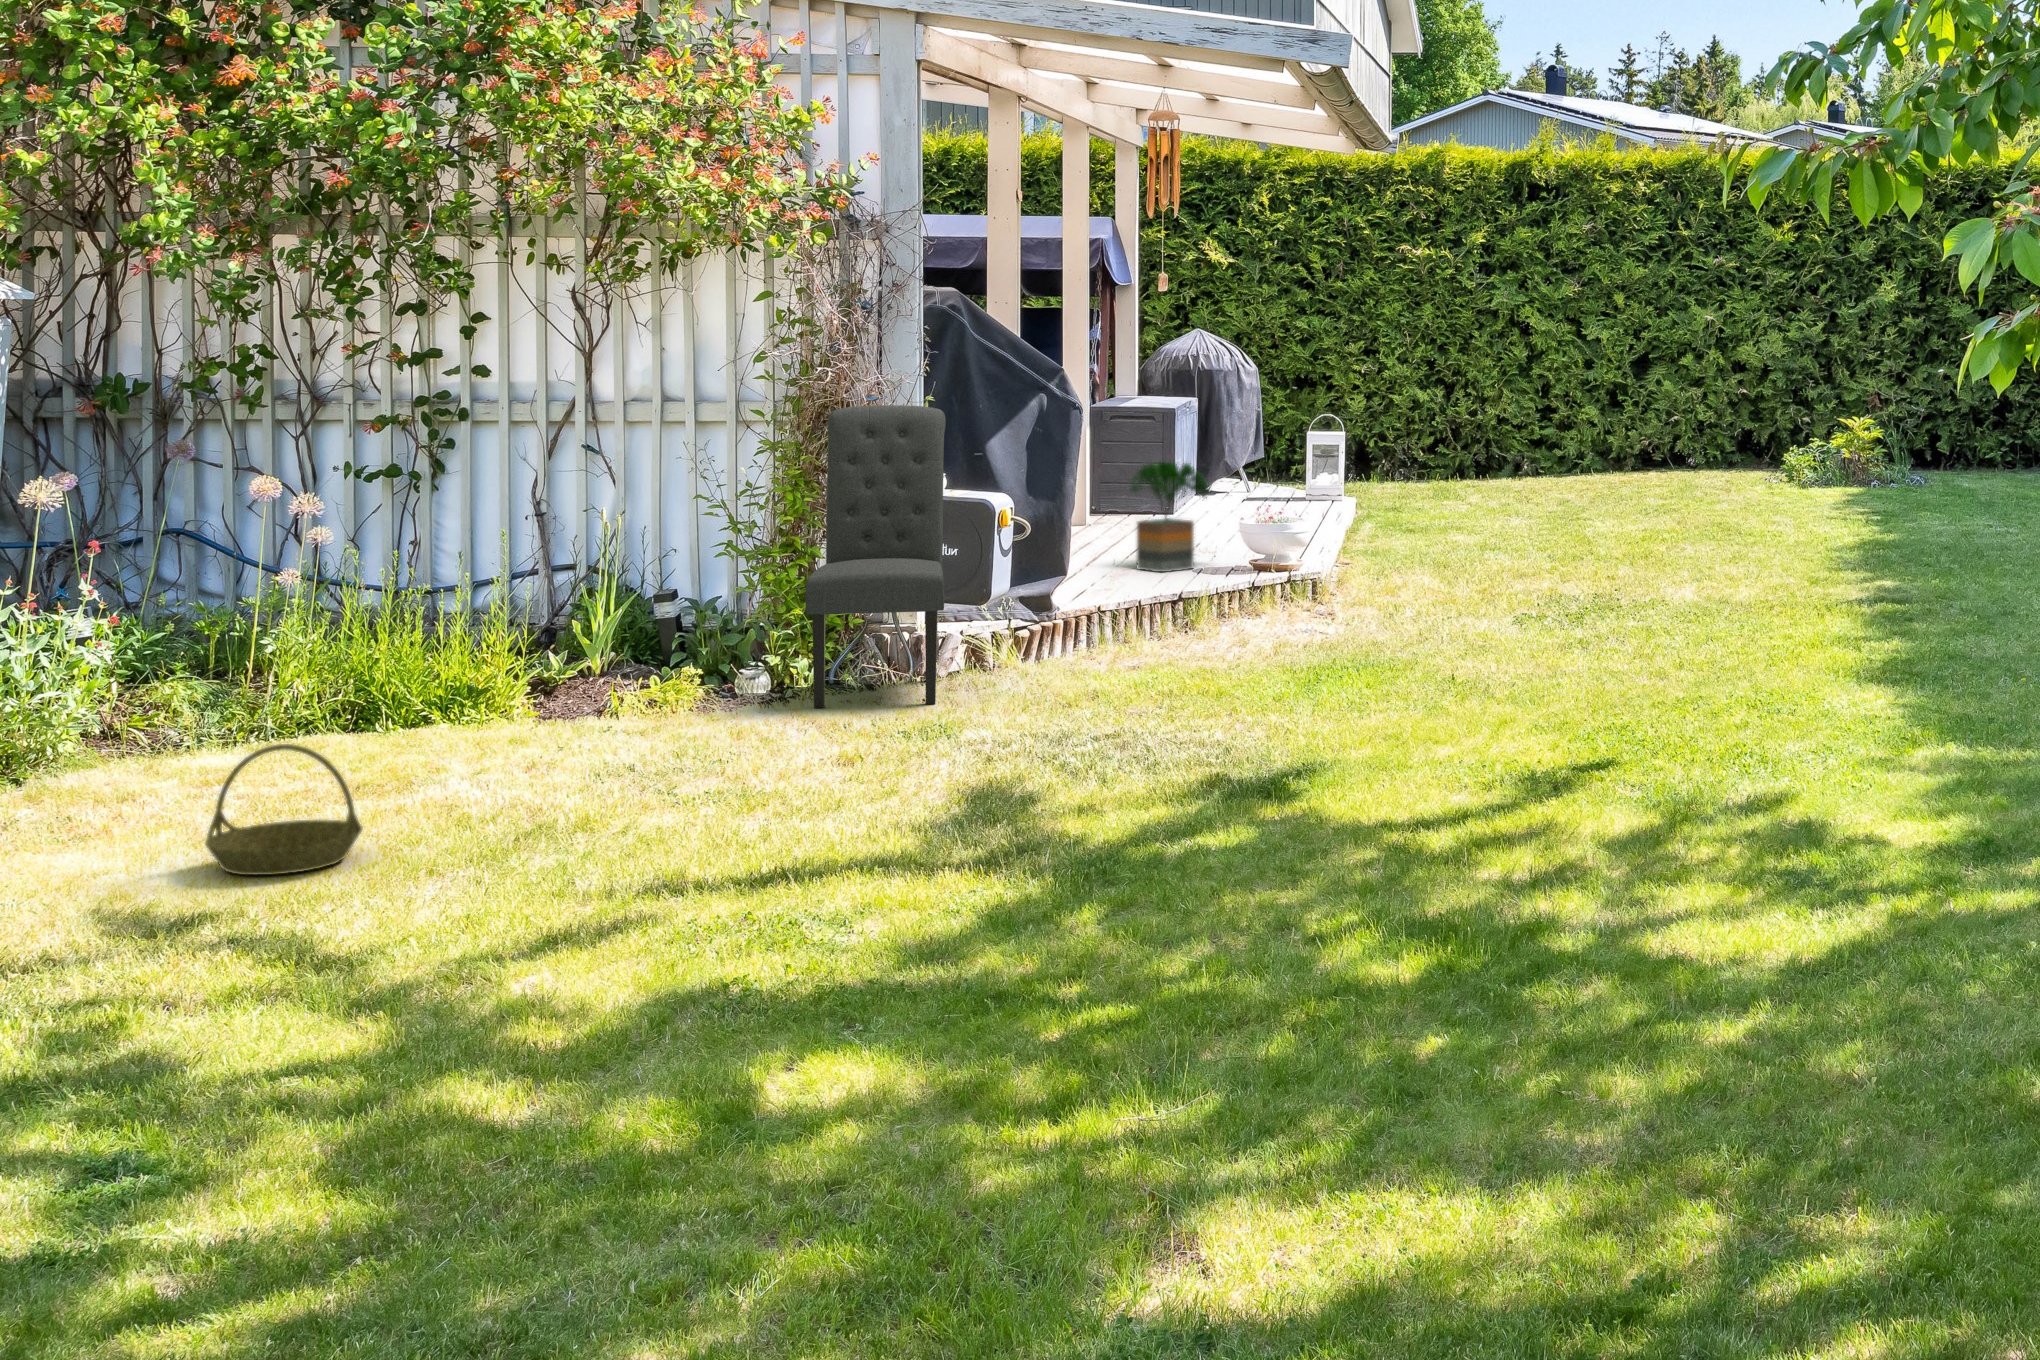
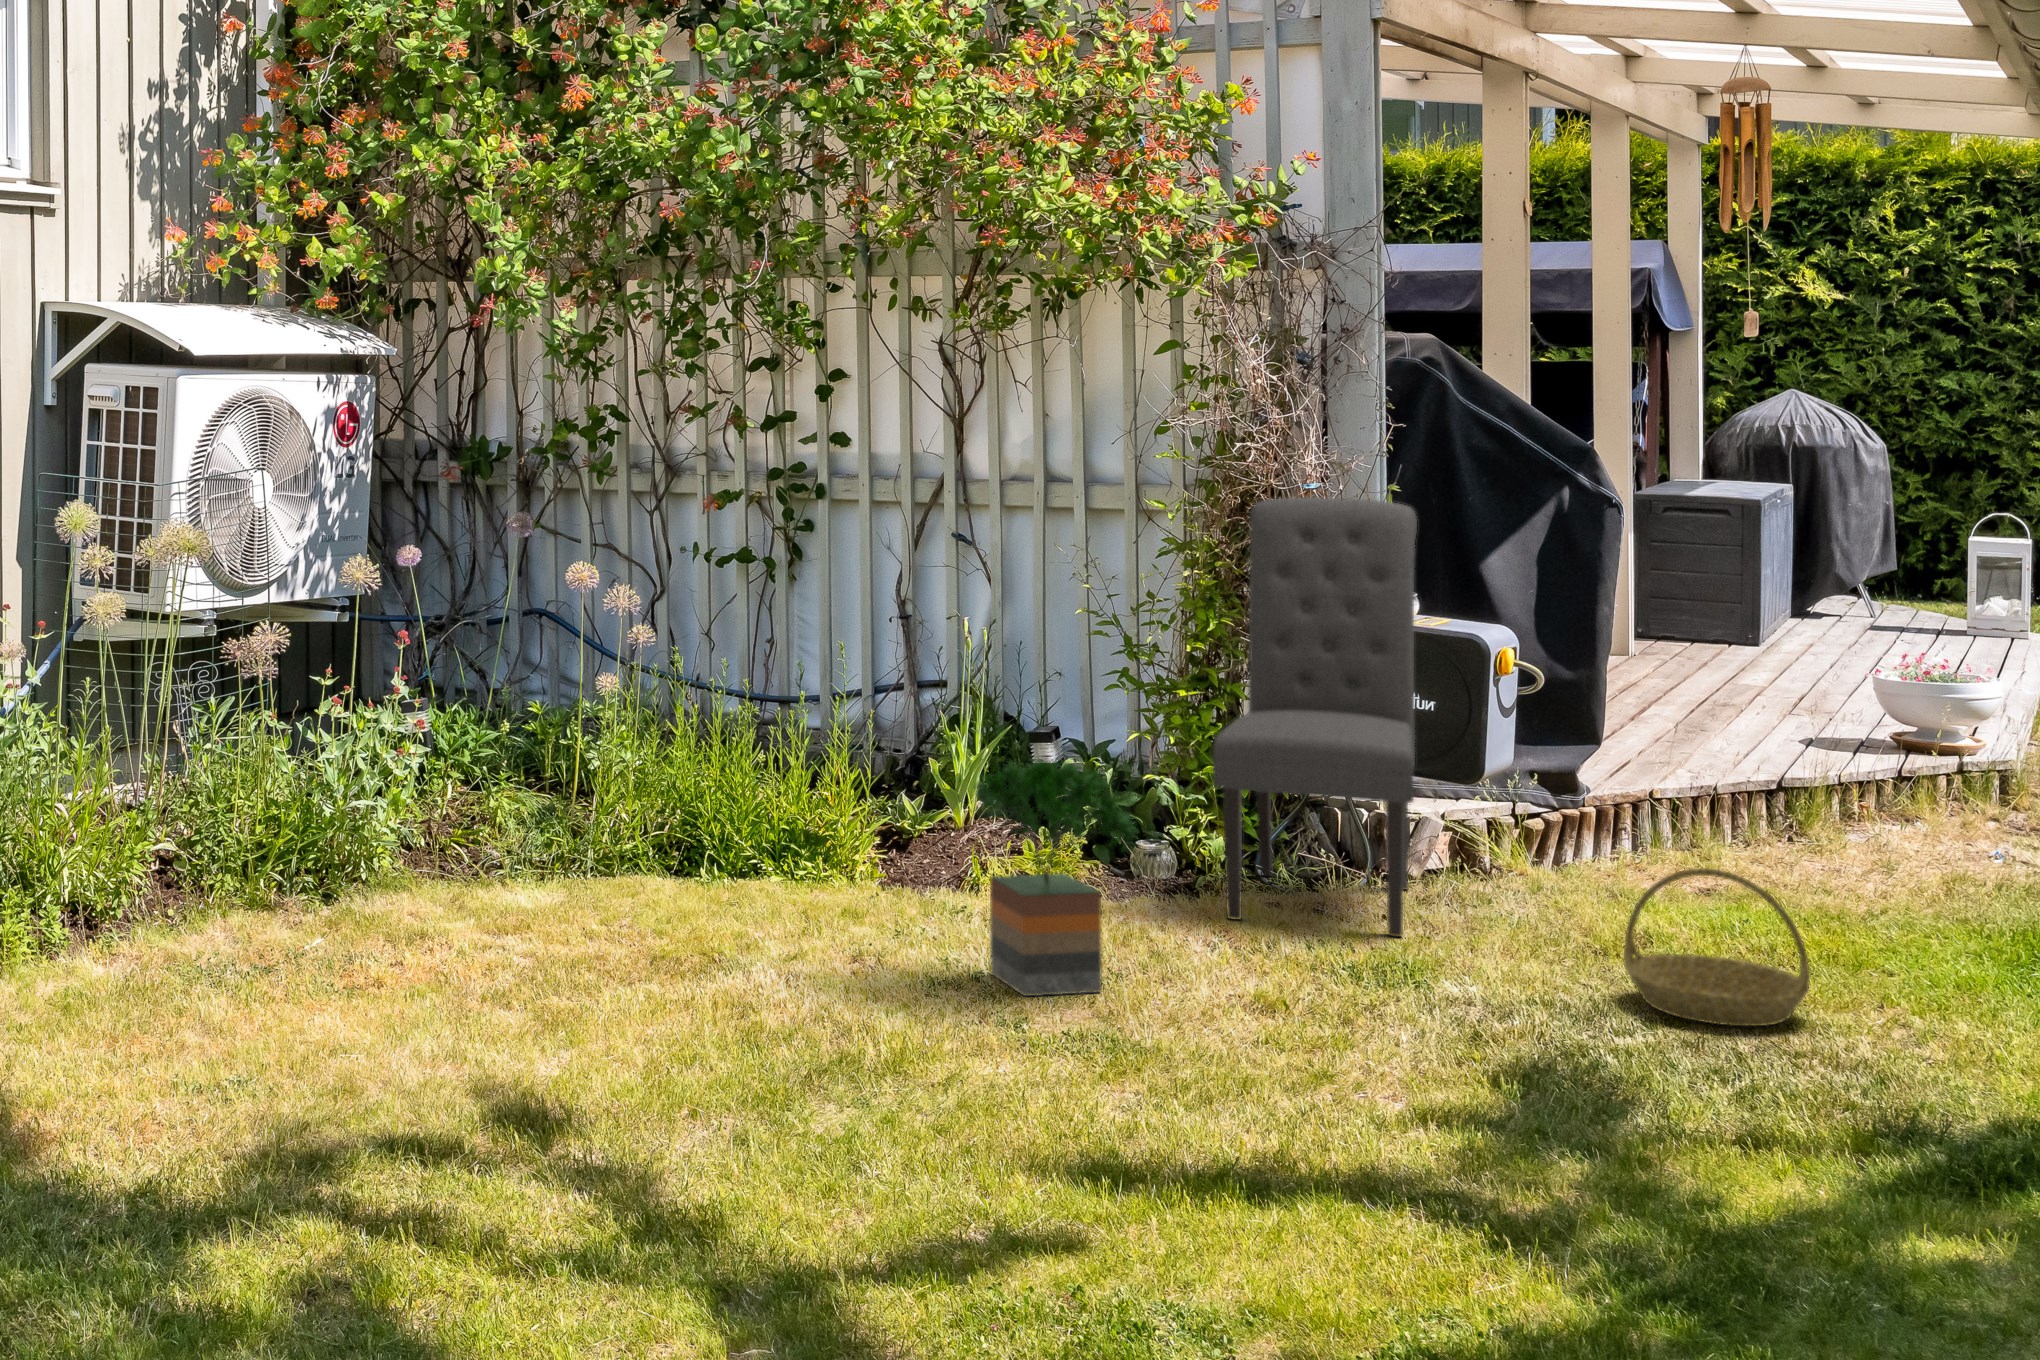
potted tree: present [1130,462,1210,572] -> present [974,761,1138,996]
basket: present [205,744,363,875] -> present [1624,868,1810,1026]

